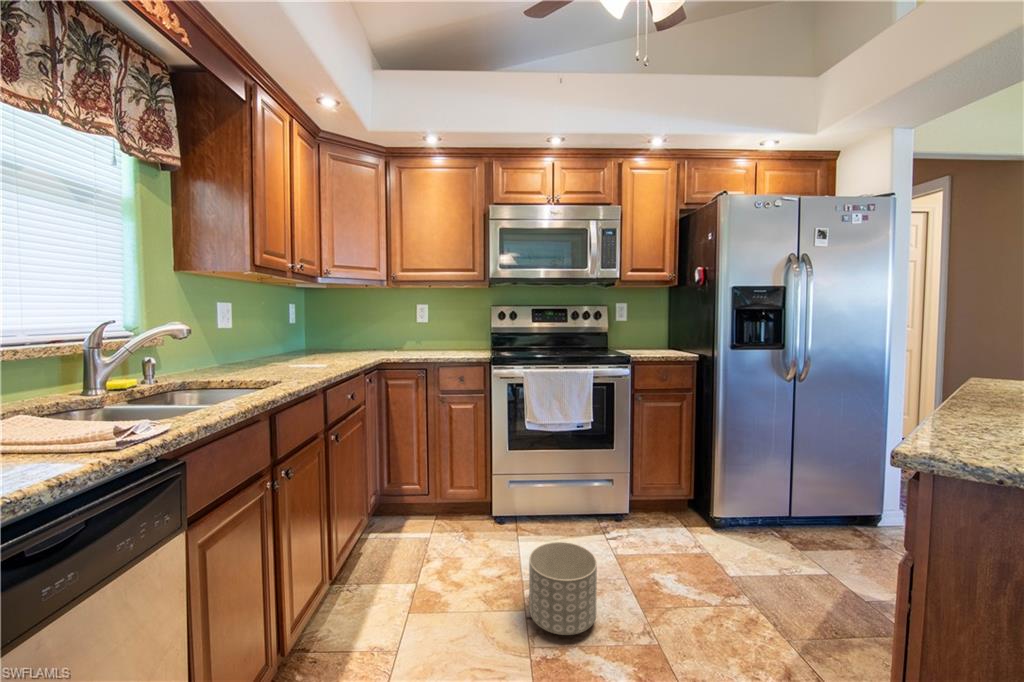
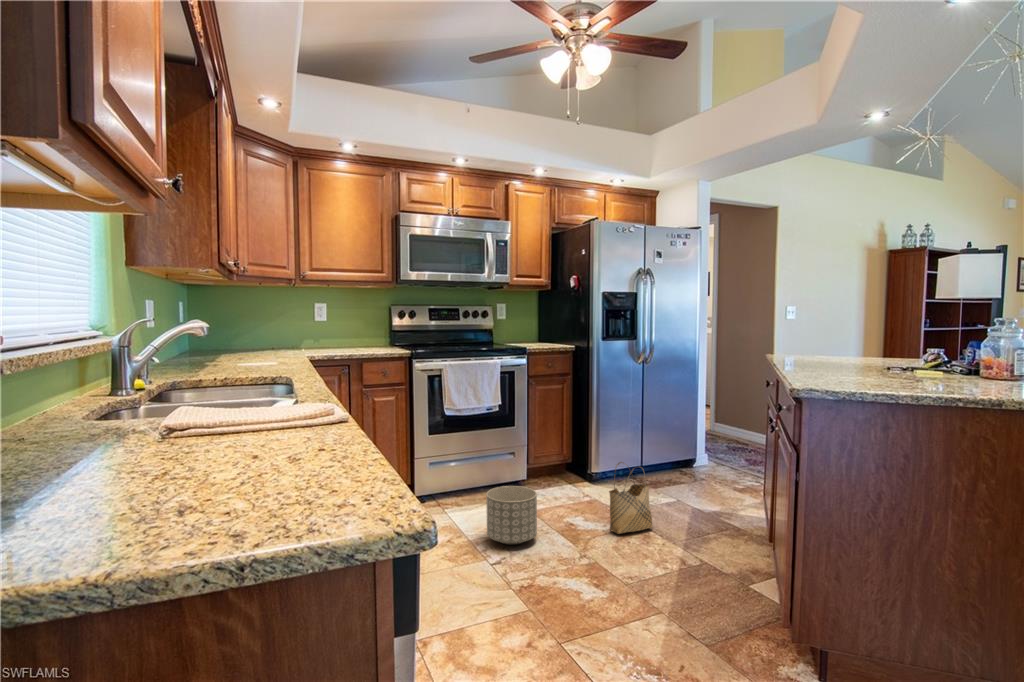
woven basket: none [709,539,784,654] -> present [609,462,652,534]

